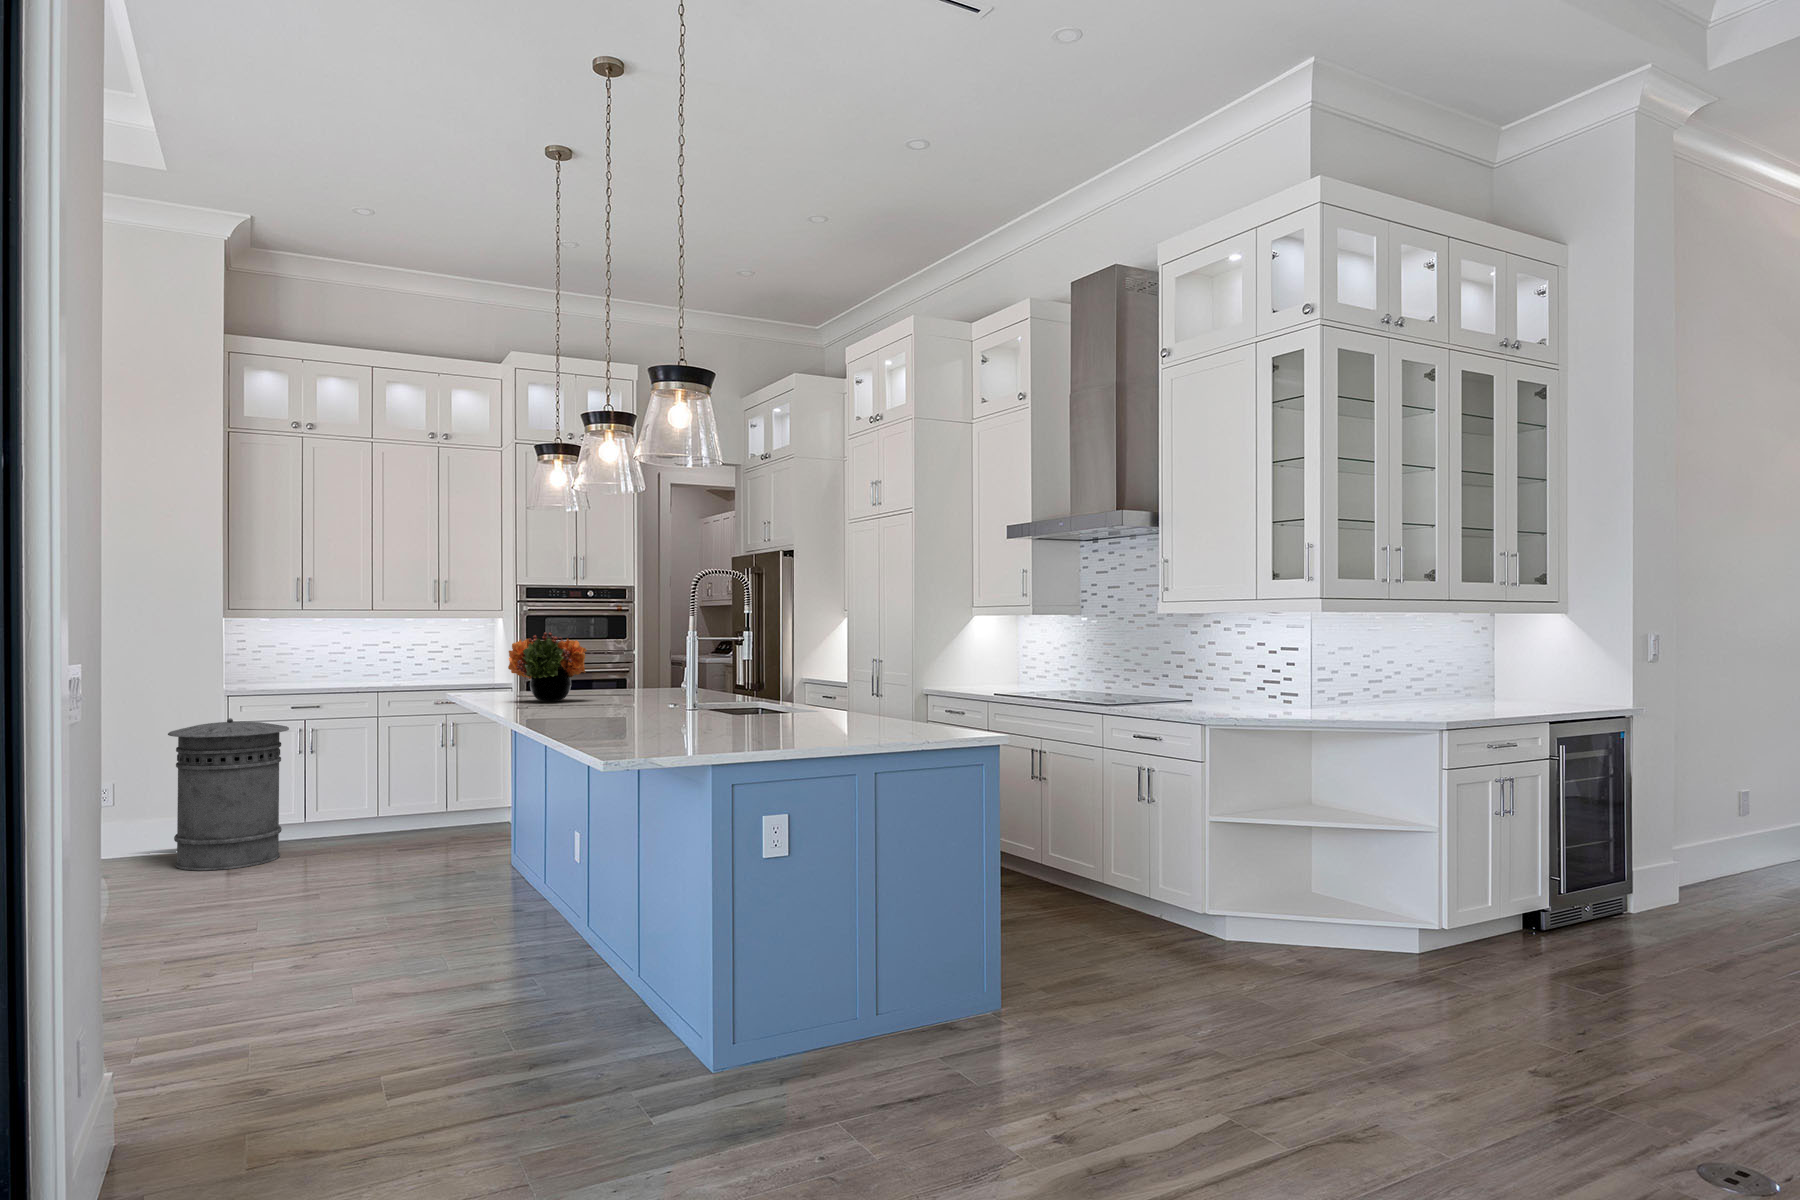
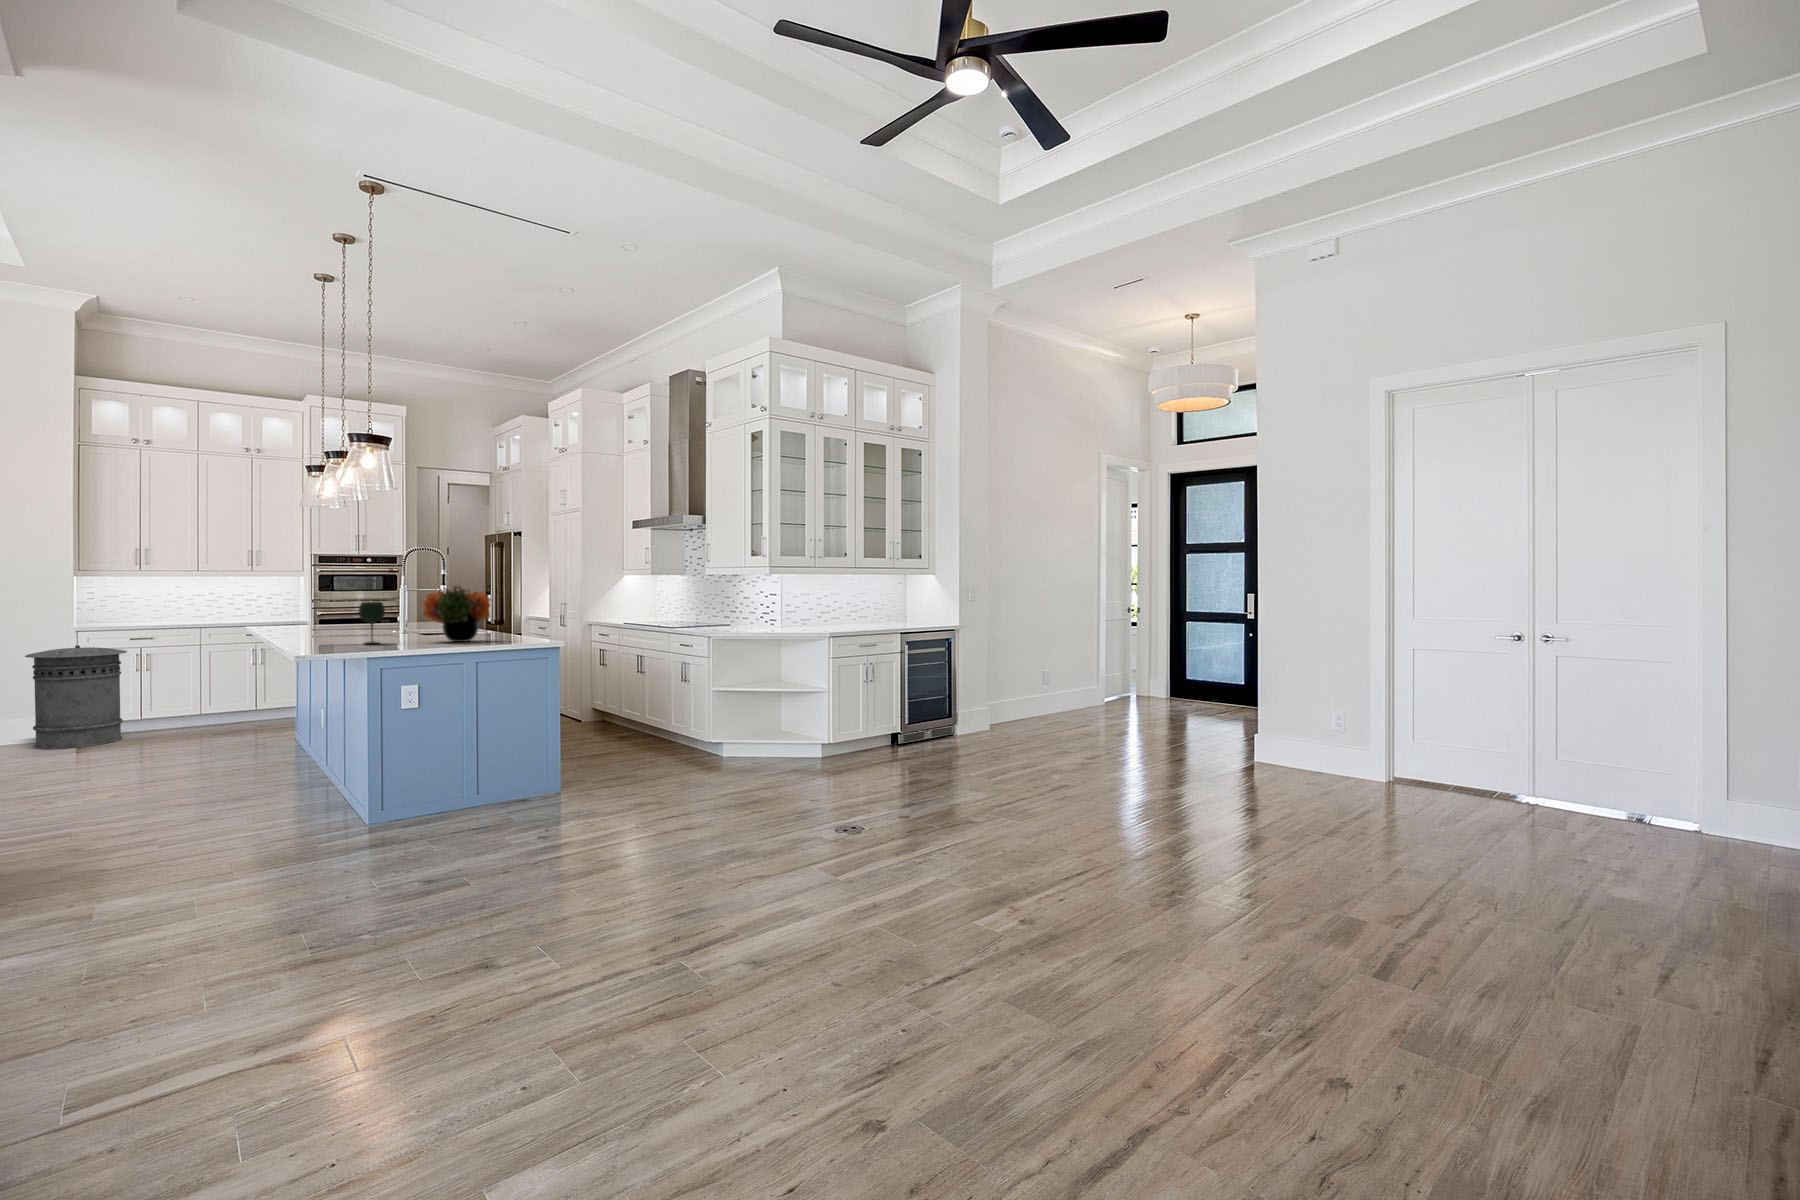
flower arrangement: present [508,632,587,702] -> present [423,586,491,642]
wine glass: none [689,664,730,741] -> present [358,602,385,644]

